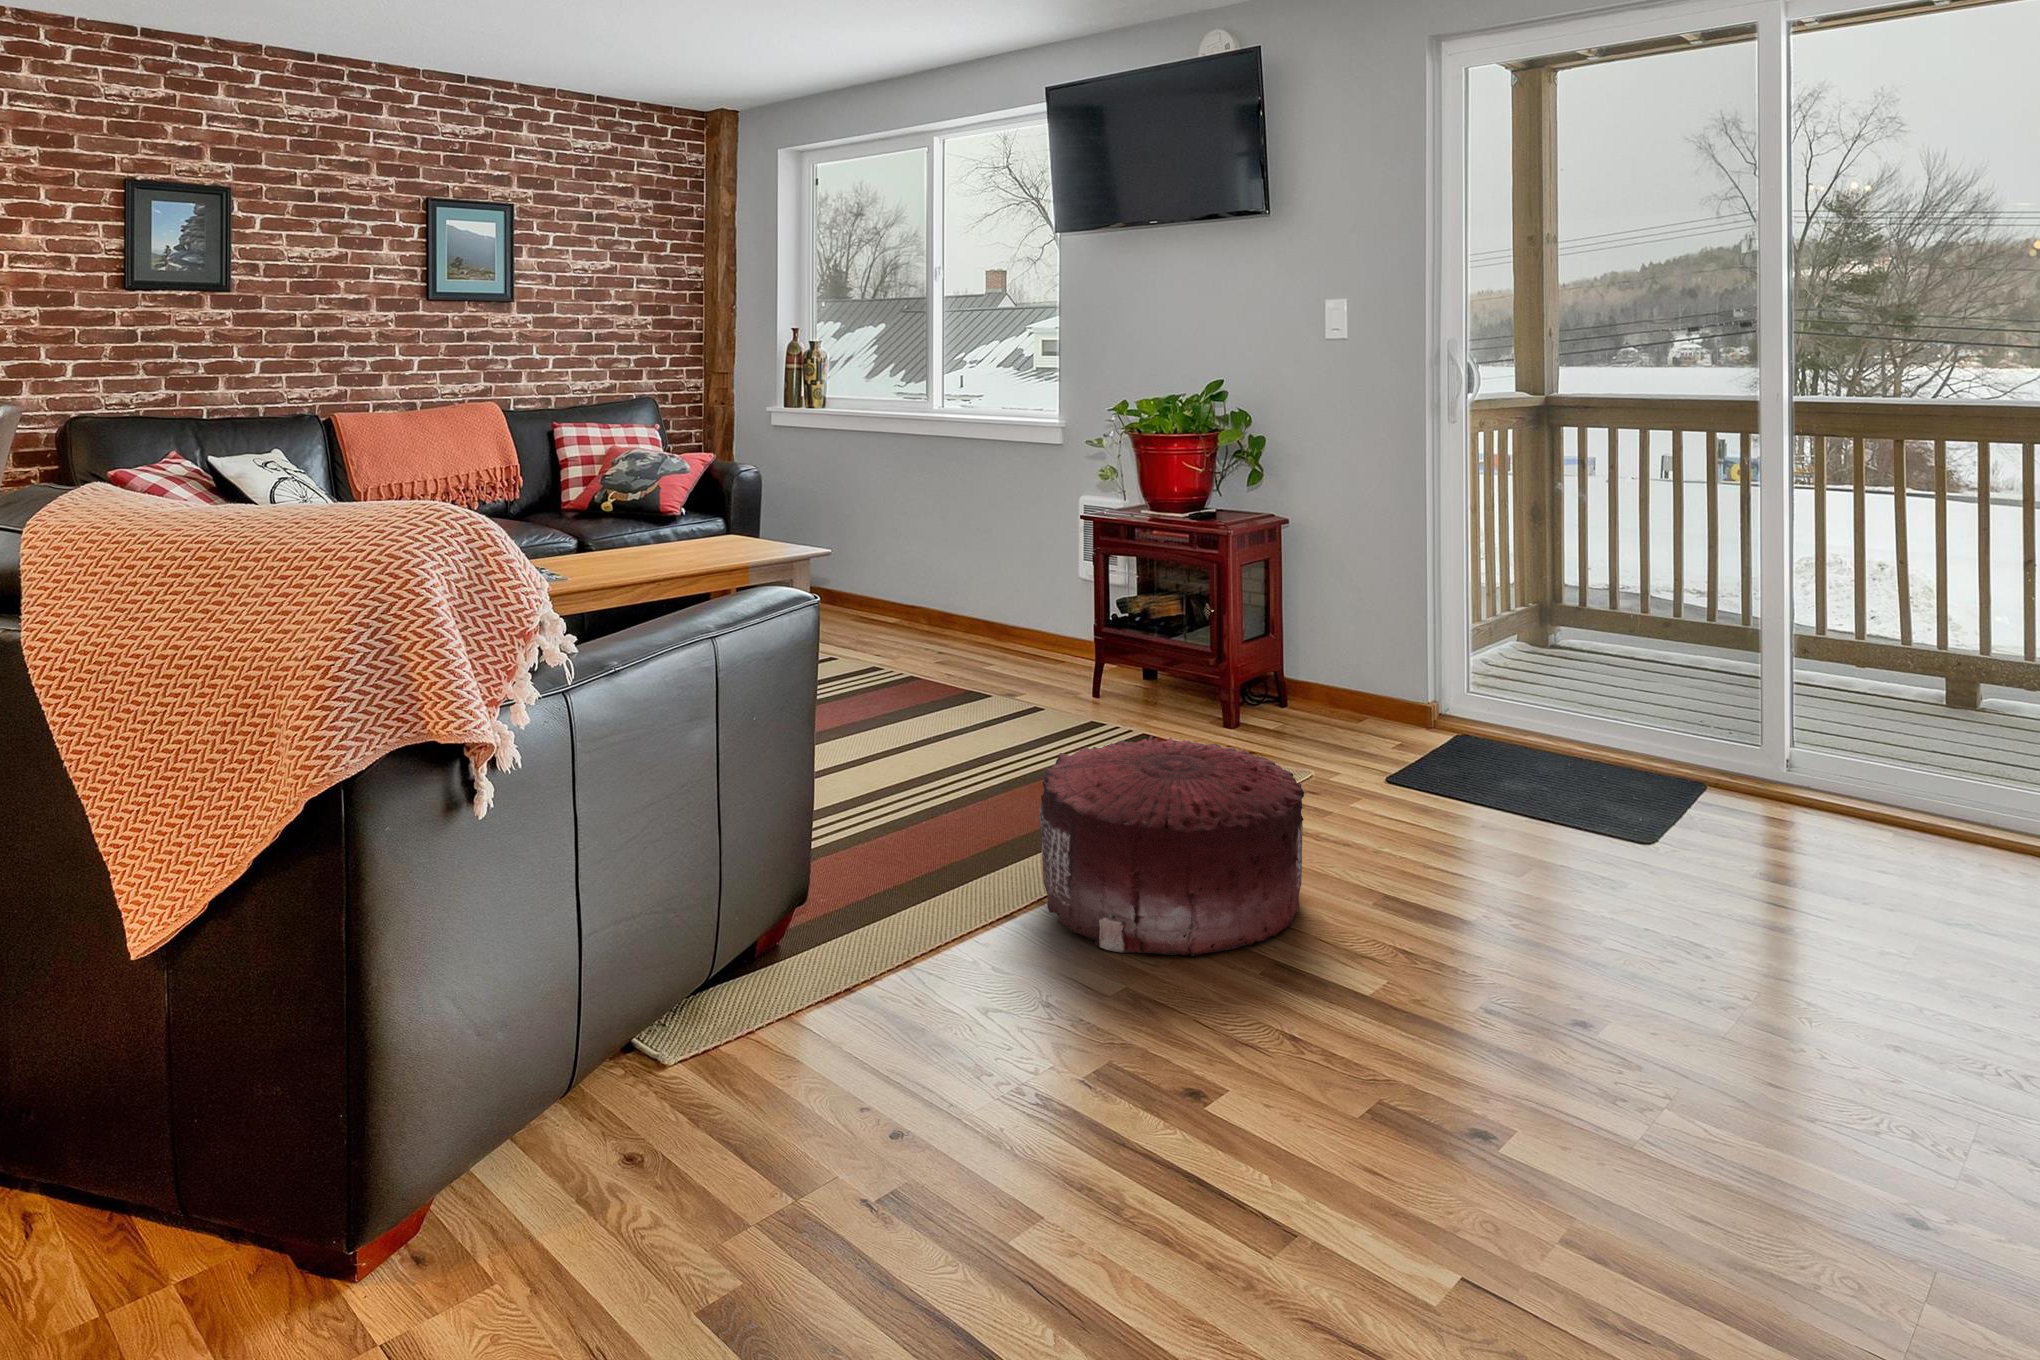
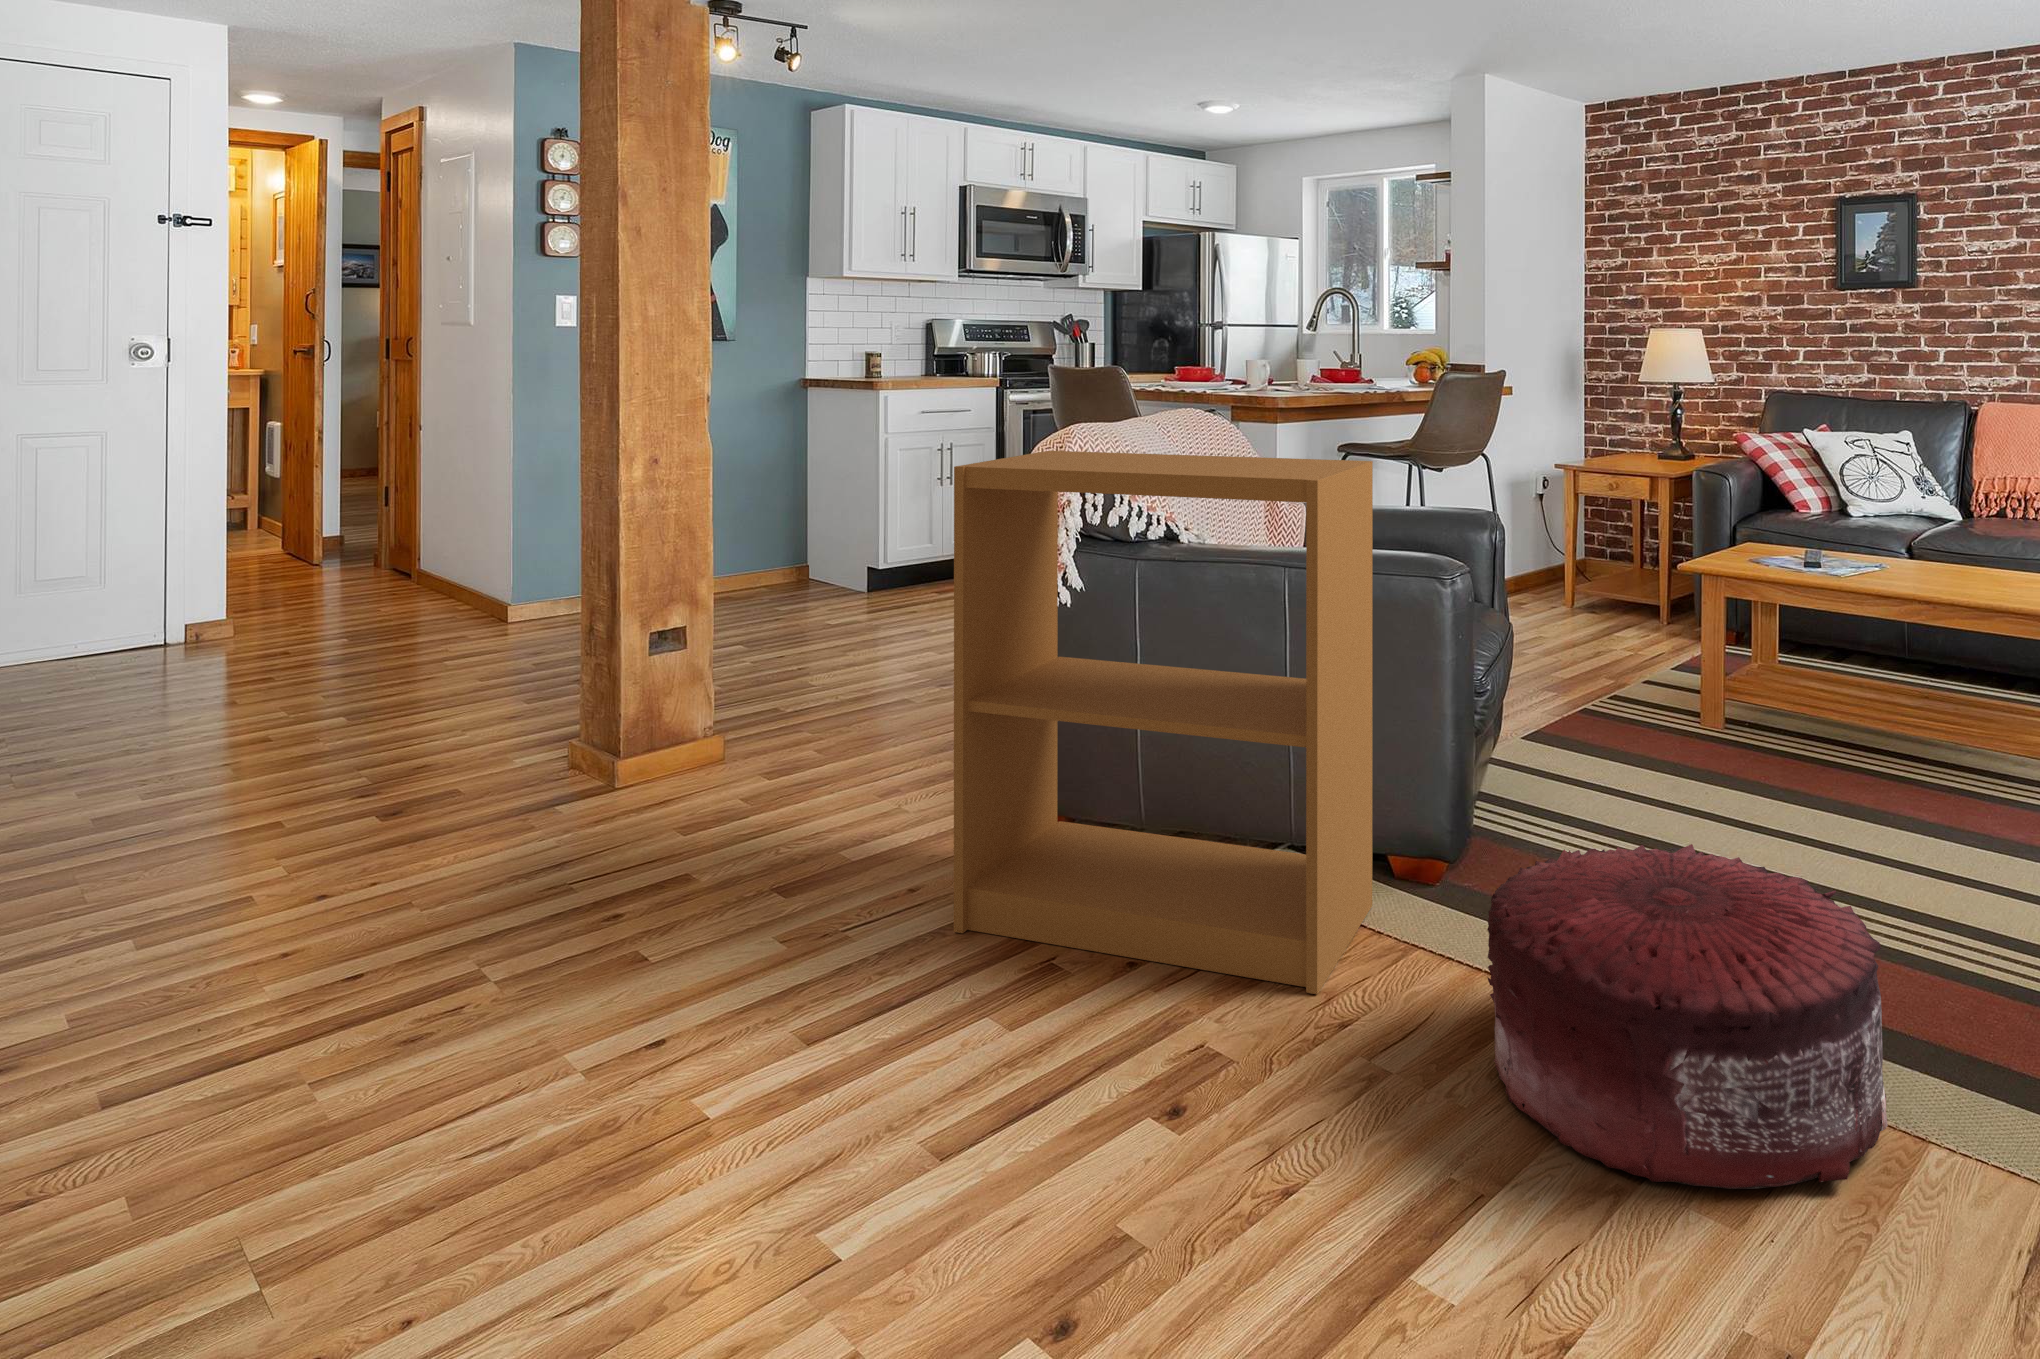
bookshelf: none [479,498,1002,1280] -> present [954,451,1373,994]

